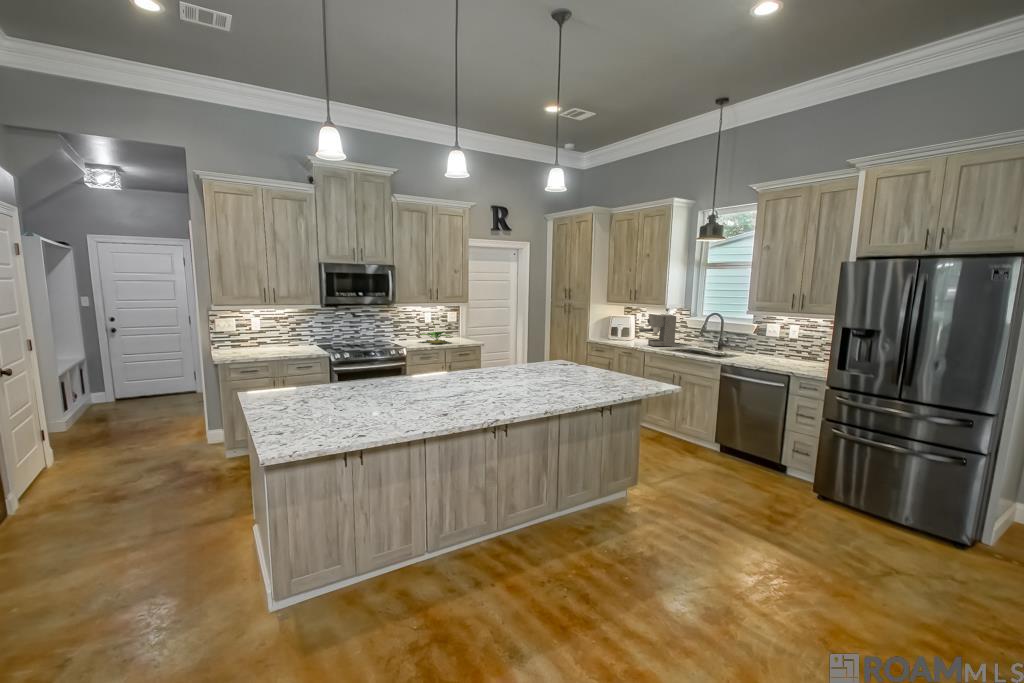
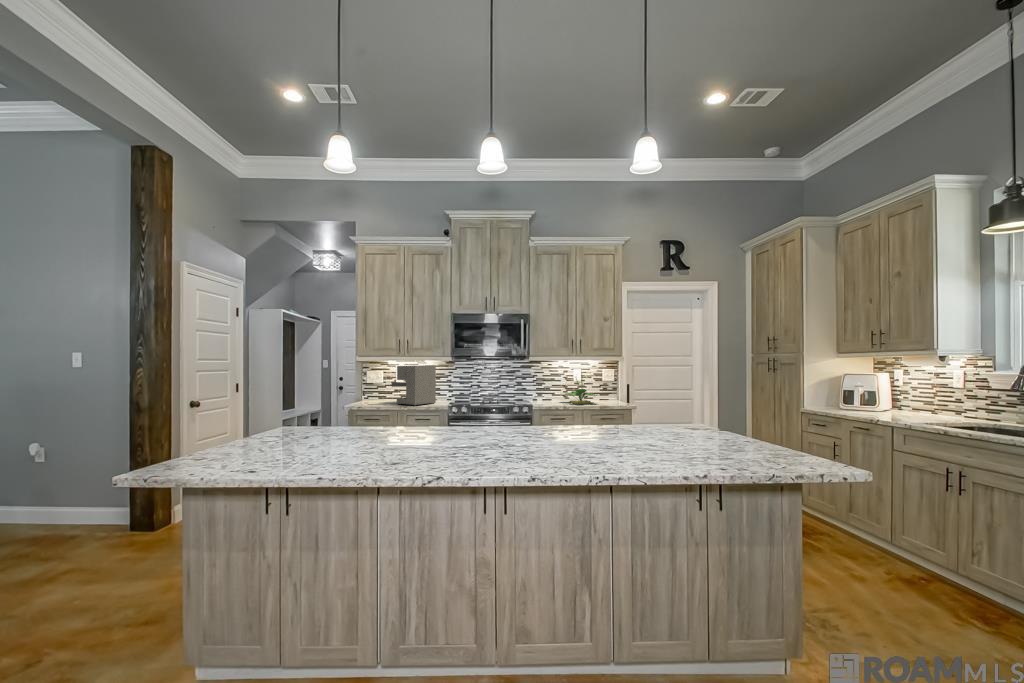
coffee maker: present [639,314,676,347] -> present [391,365,436,406]

